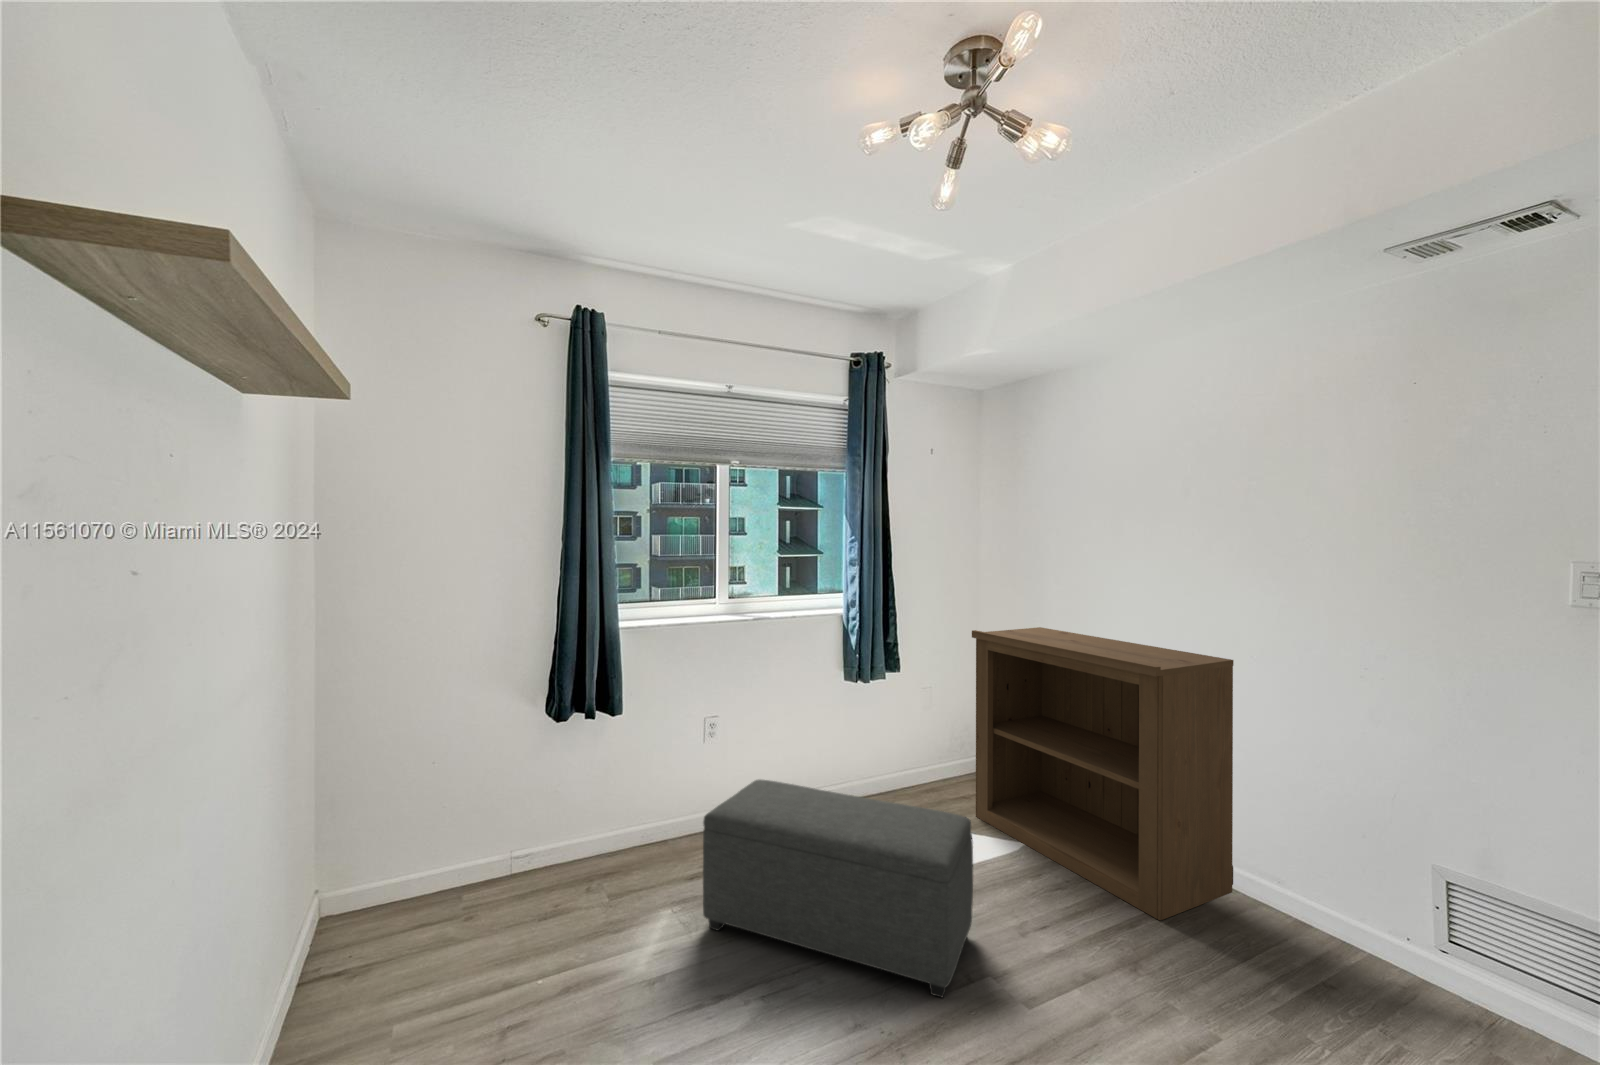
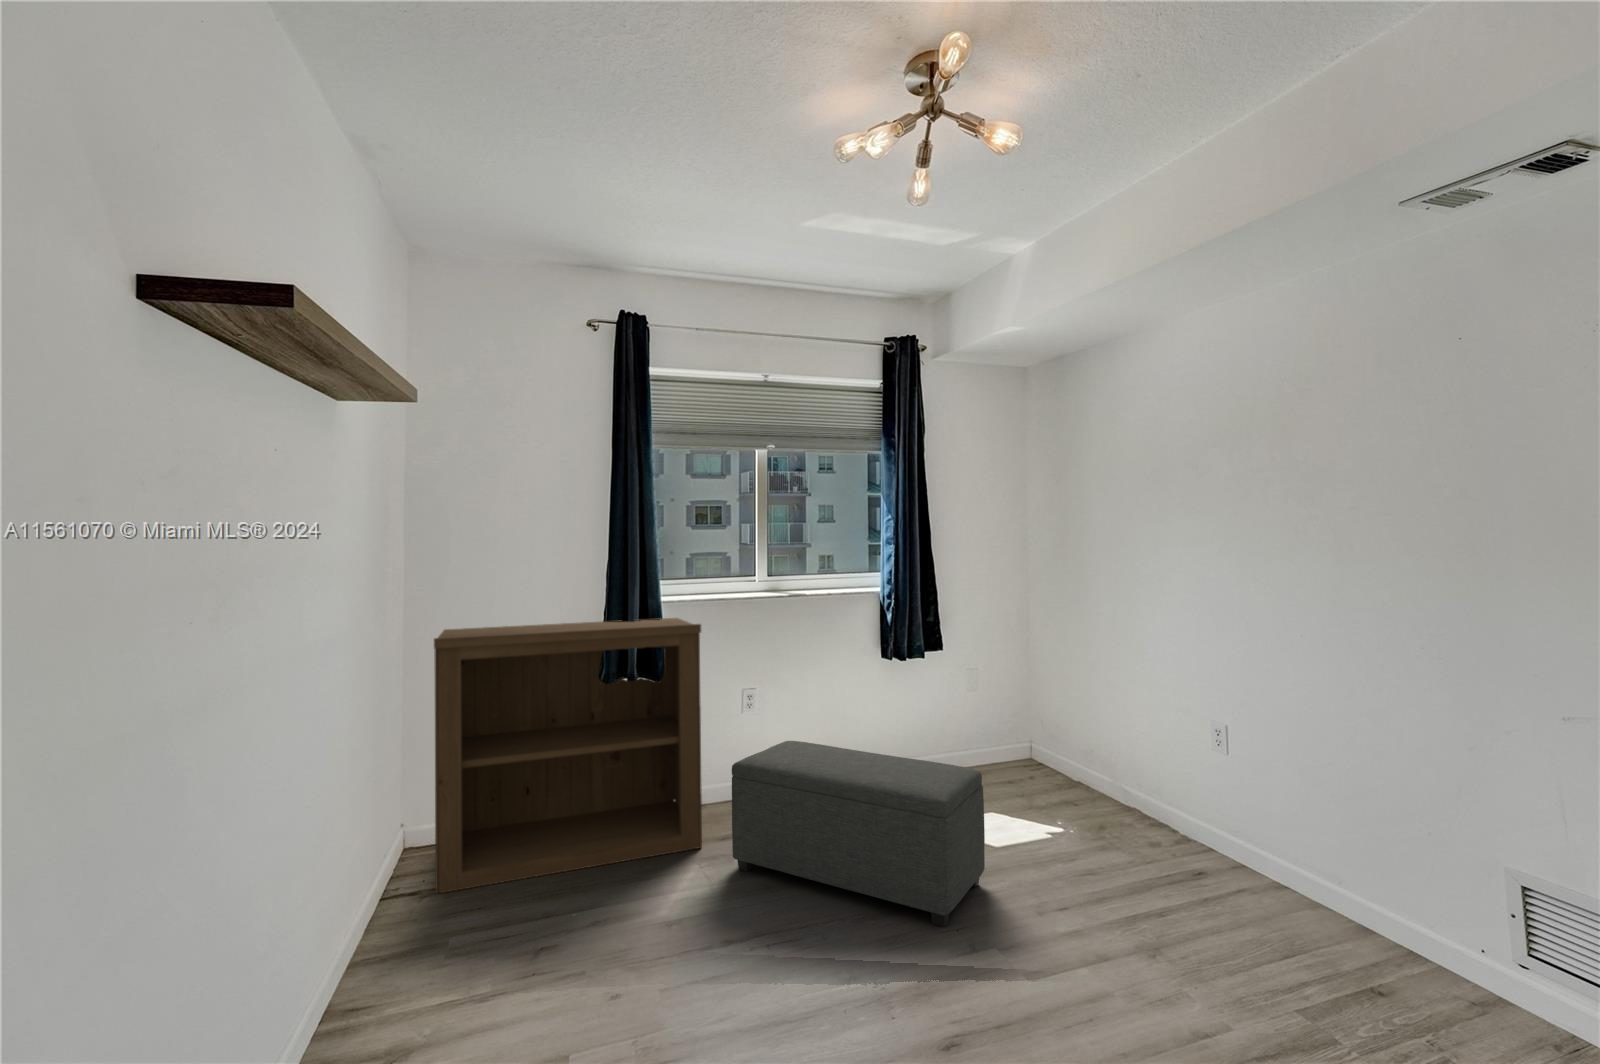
bookshelf: present [972,627,1234,920] -> present [434,618,702,894]

